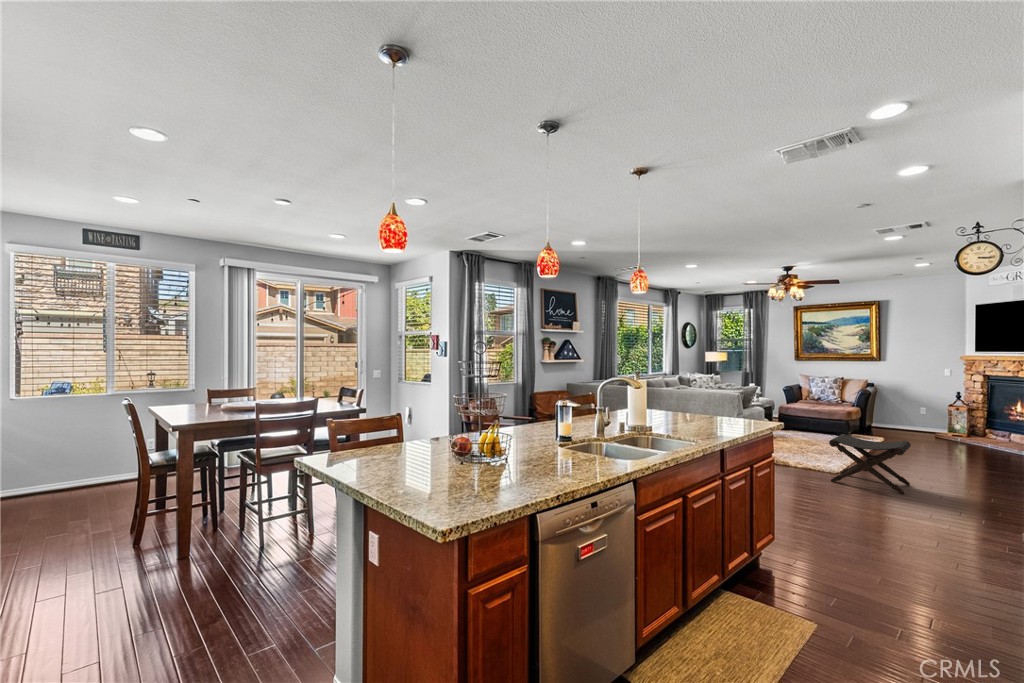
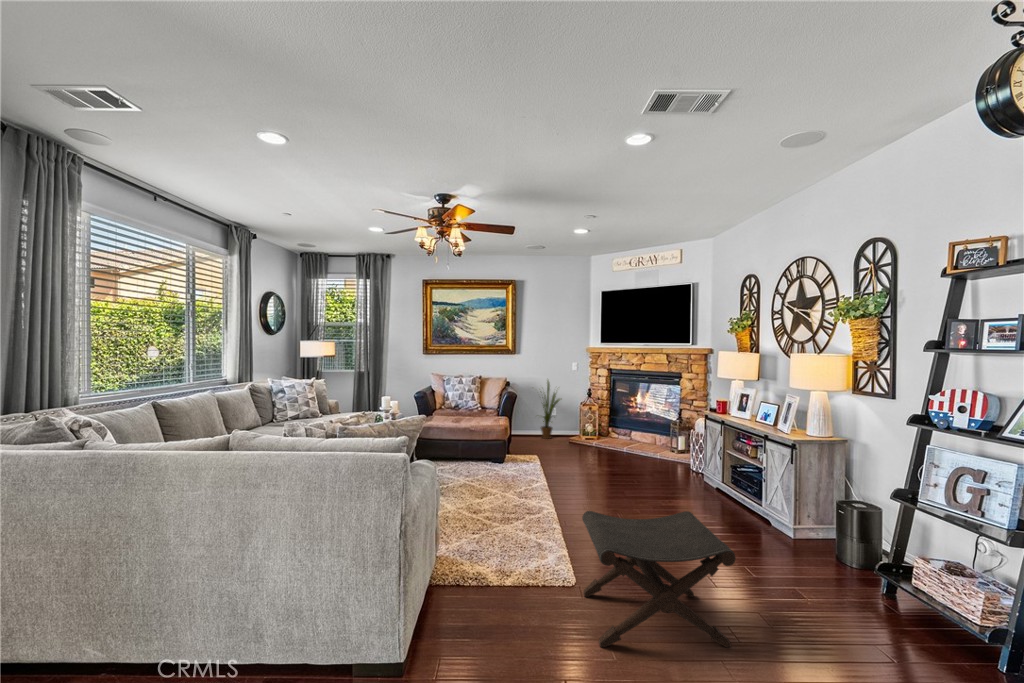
house plant: none [894,382,929,433] -> present [541,381,560,439]

